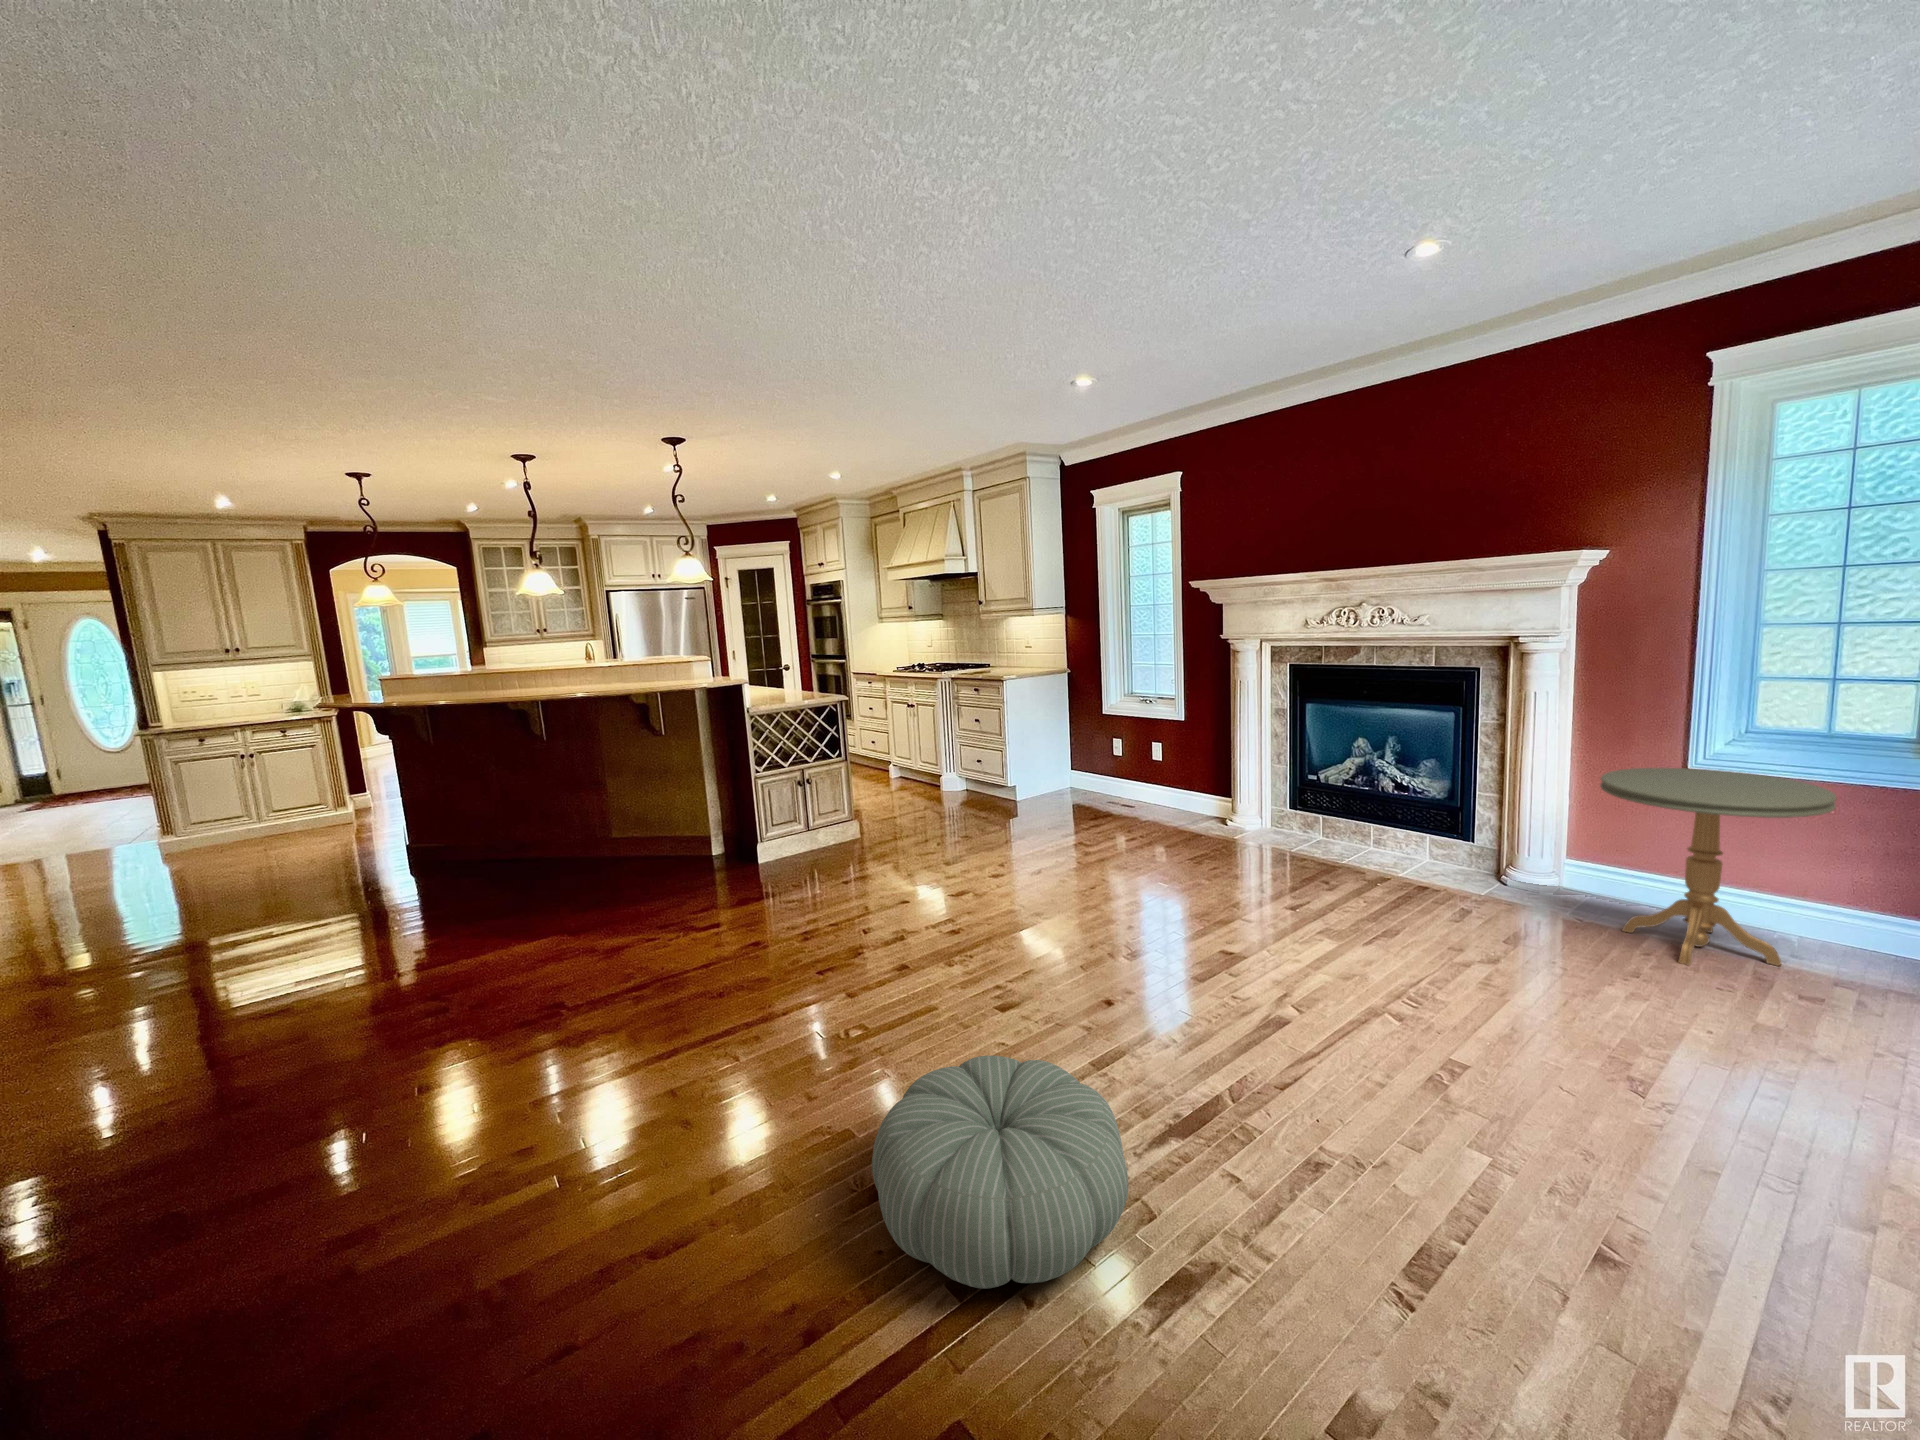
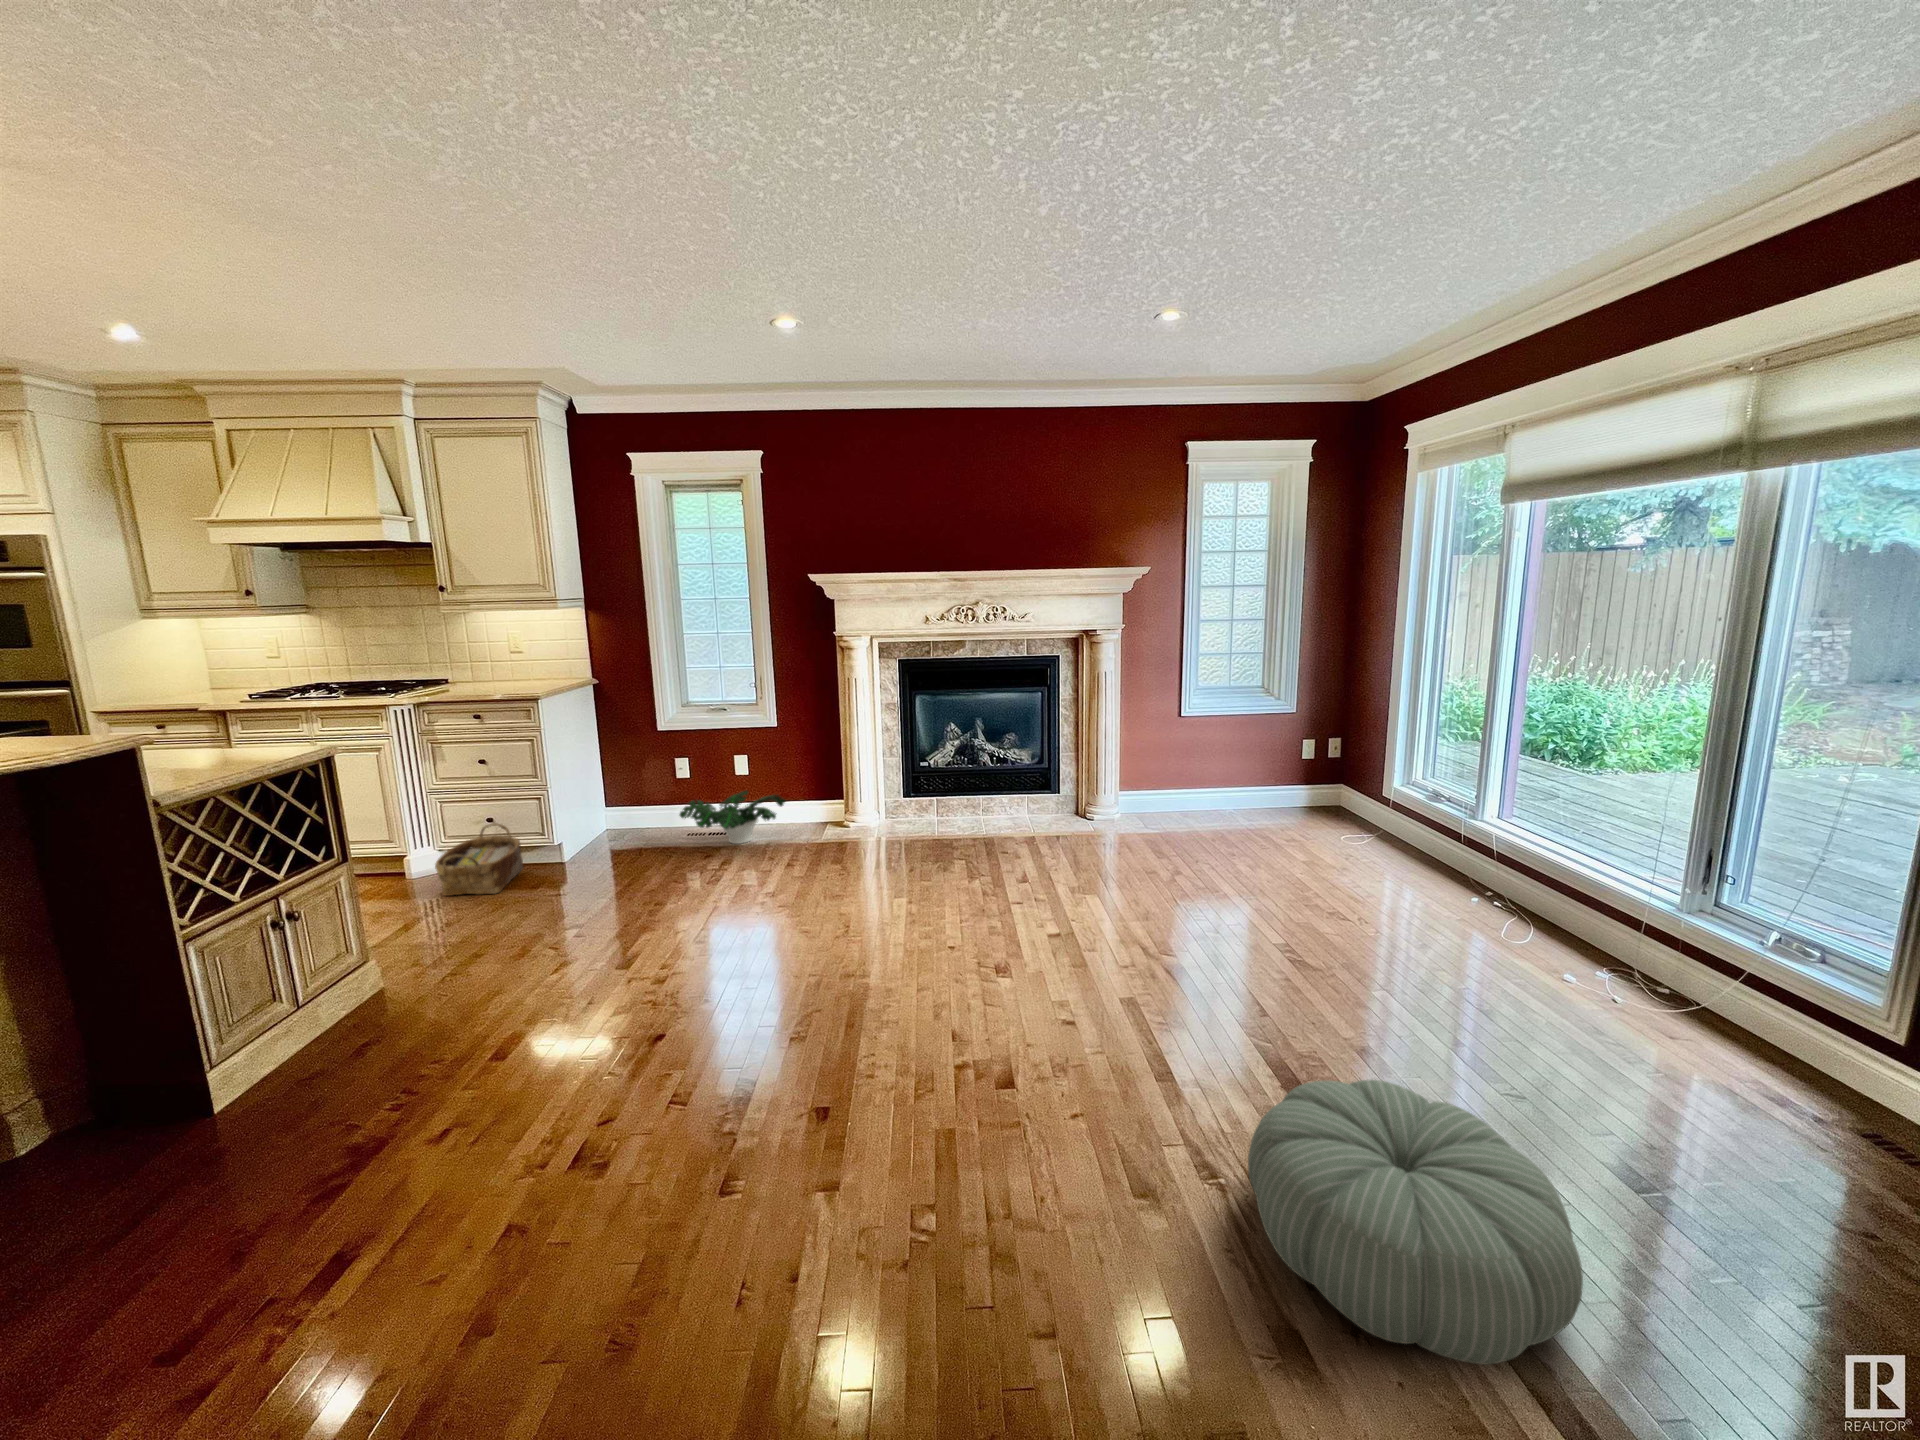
woven basket: none [936,765,990,810] -> present [435,823,524,896]
side table: present [1600,768,1836,966] -> none [1164,715,1279,841]
potted plant: none [1088,774,1179,818] -> present [680,791,785,844]

